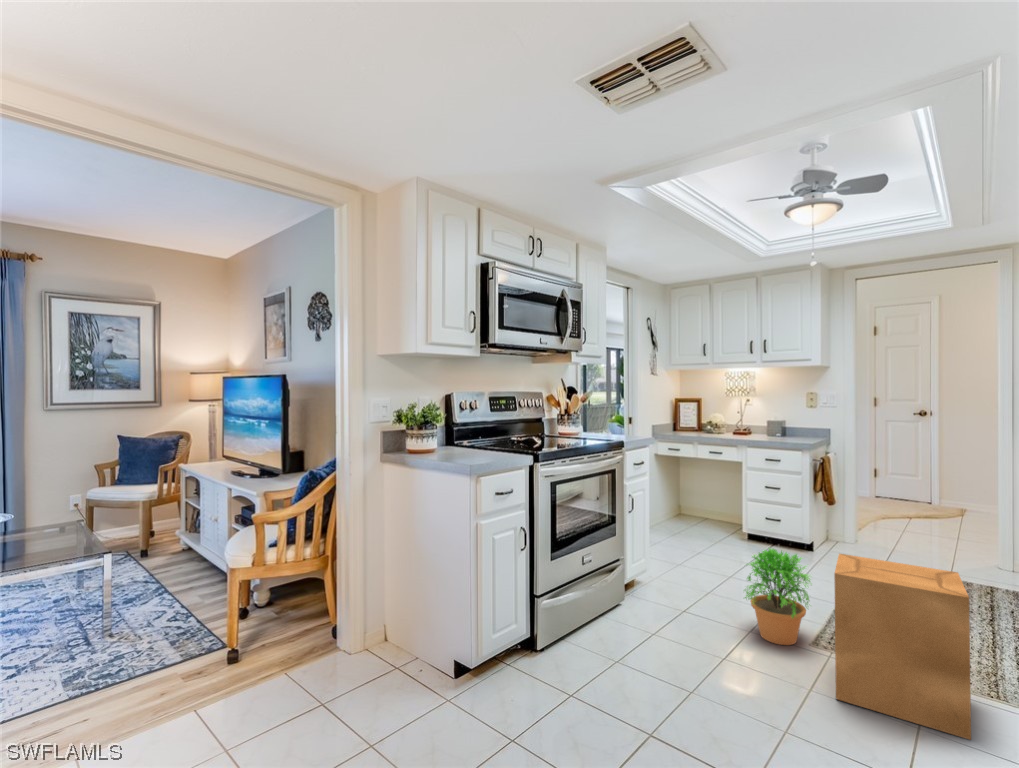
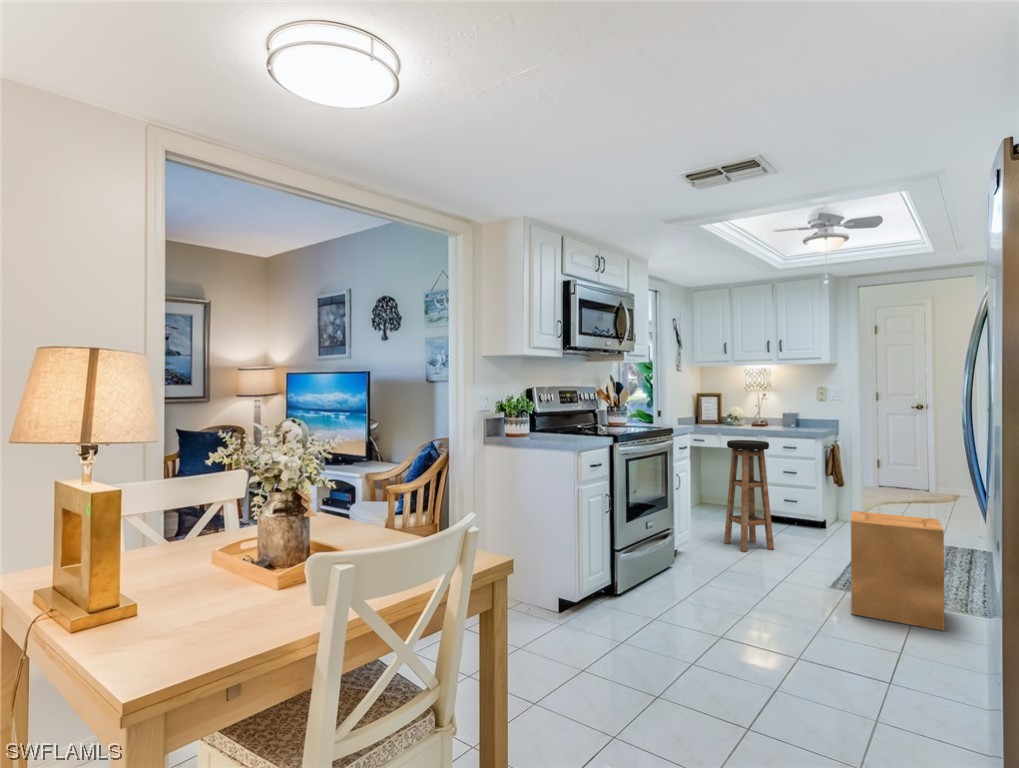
bar stool: none [691,452,748,584] -> present [724,440,774,552]
potted plant: present [745,548,810,645] -> none [776,511,833,587]

